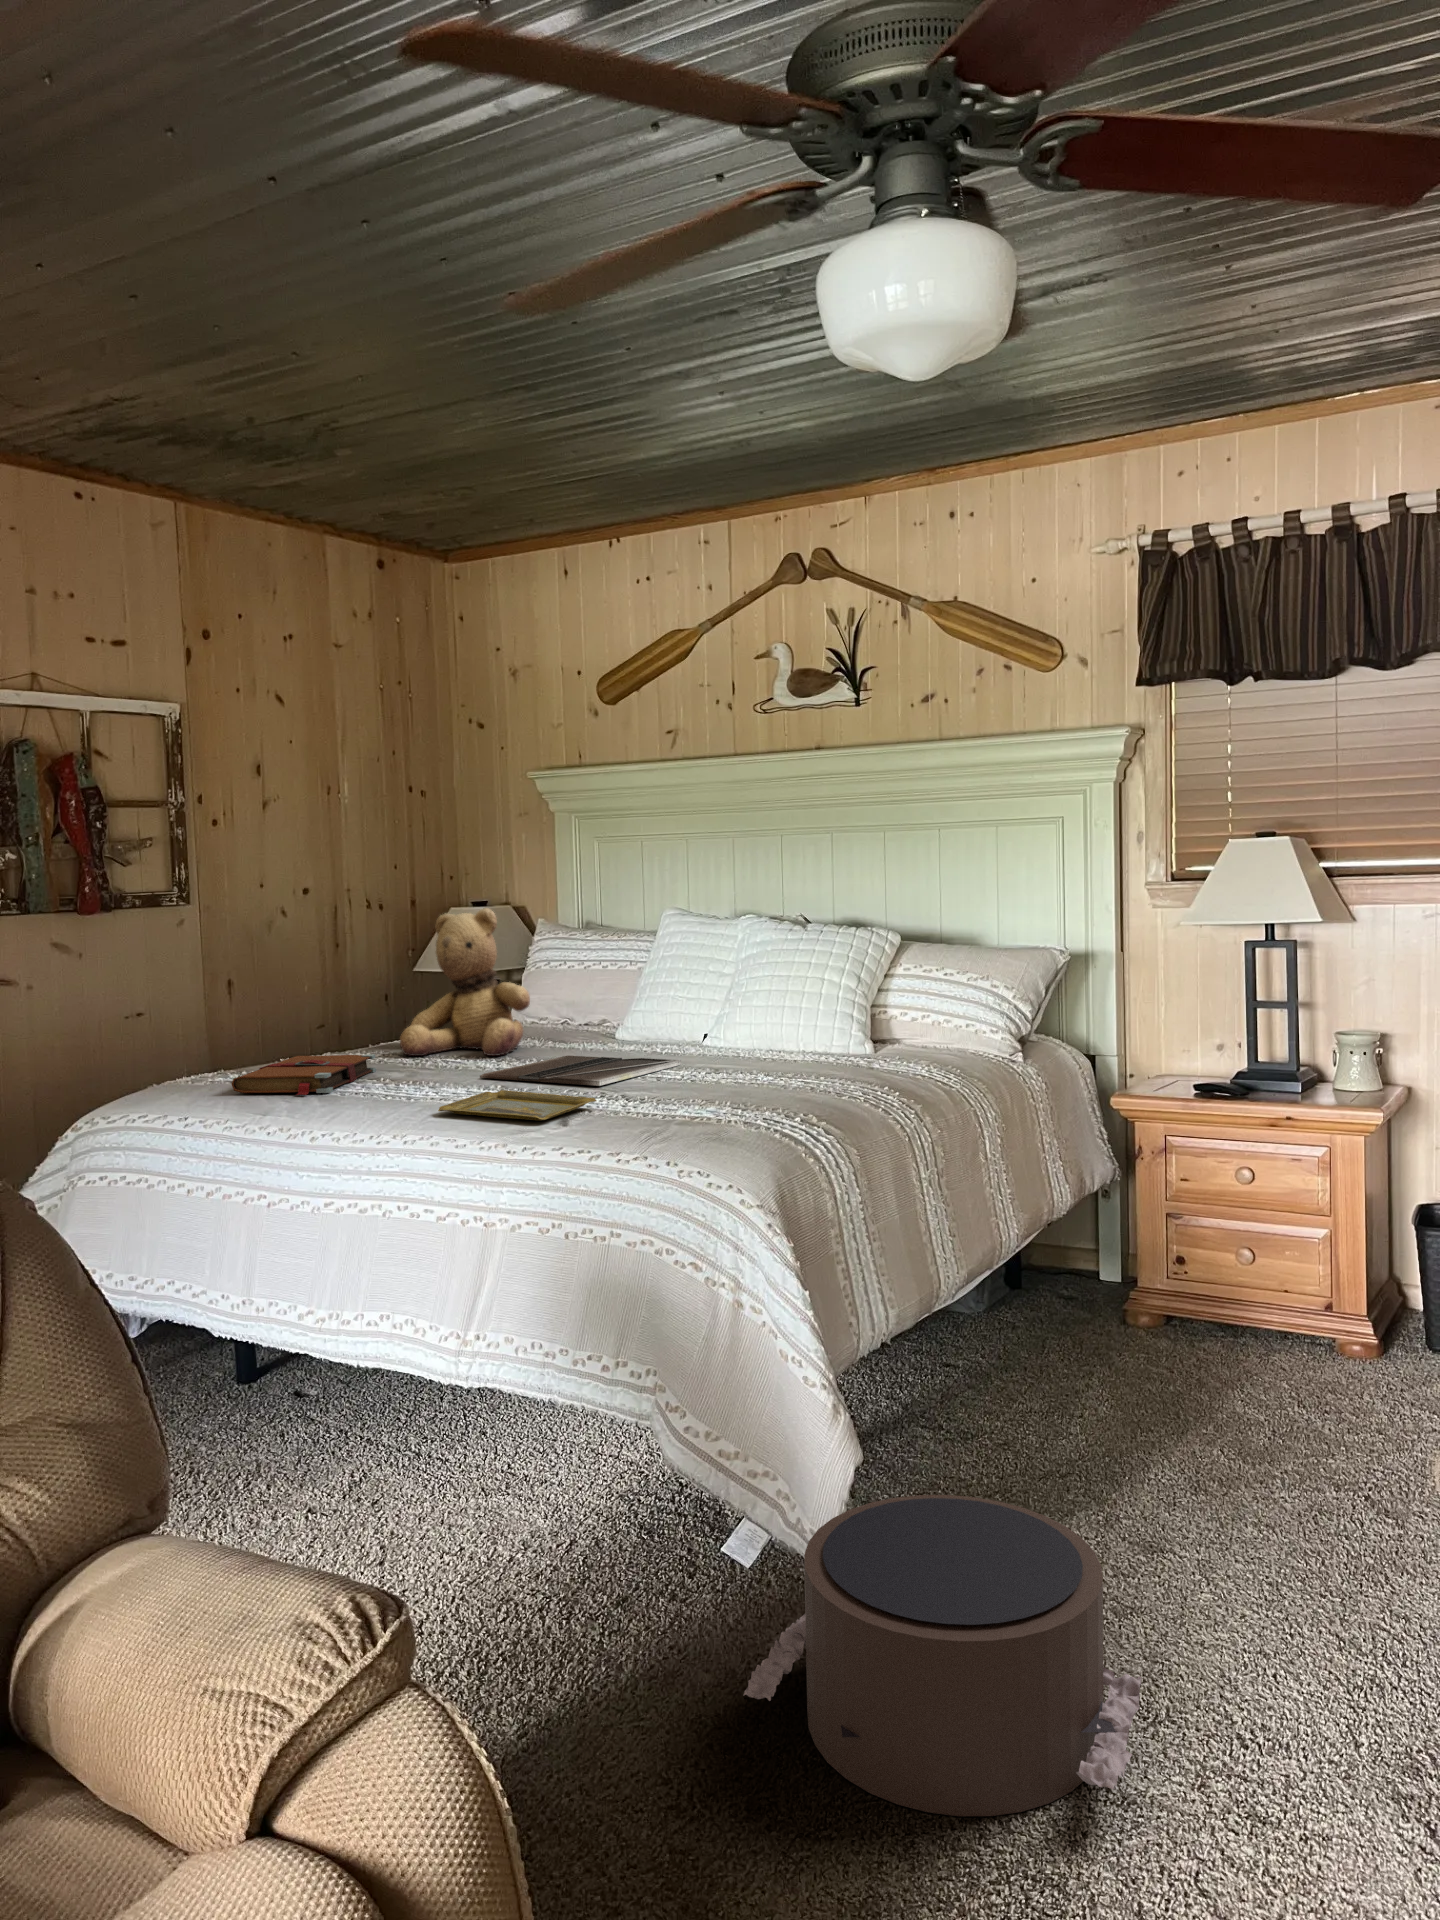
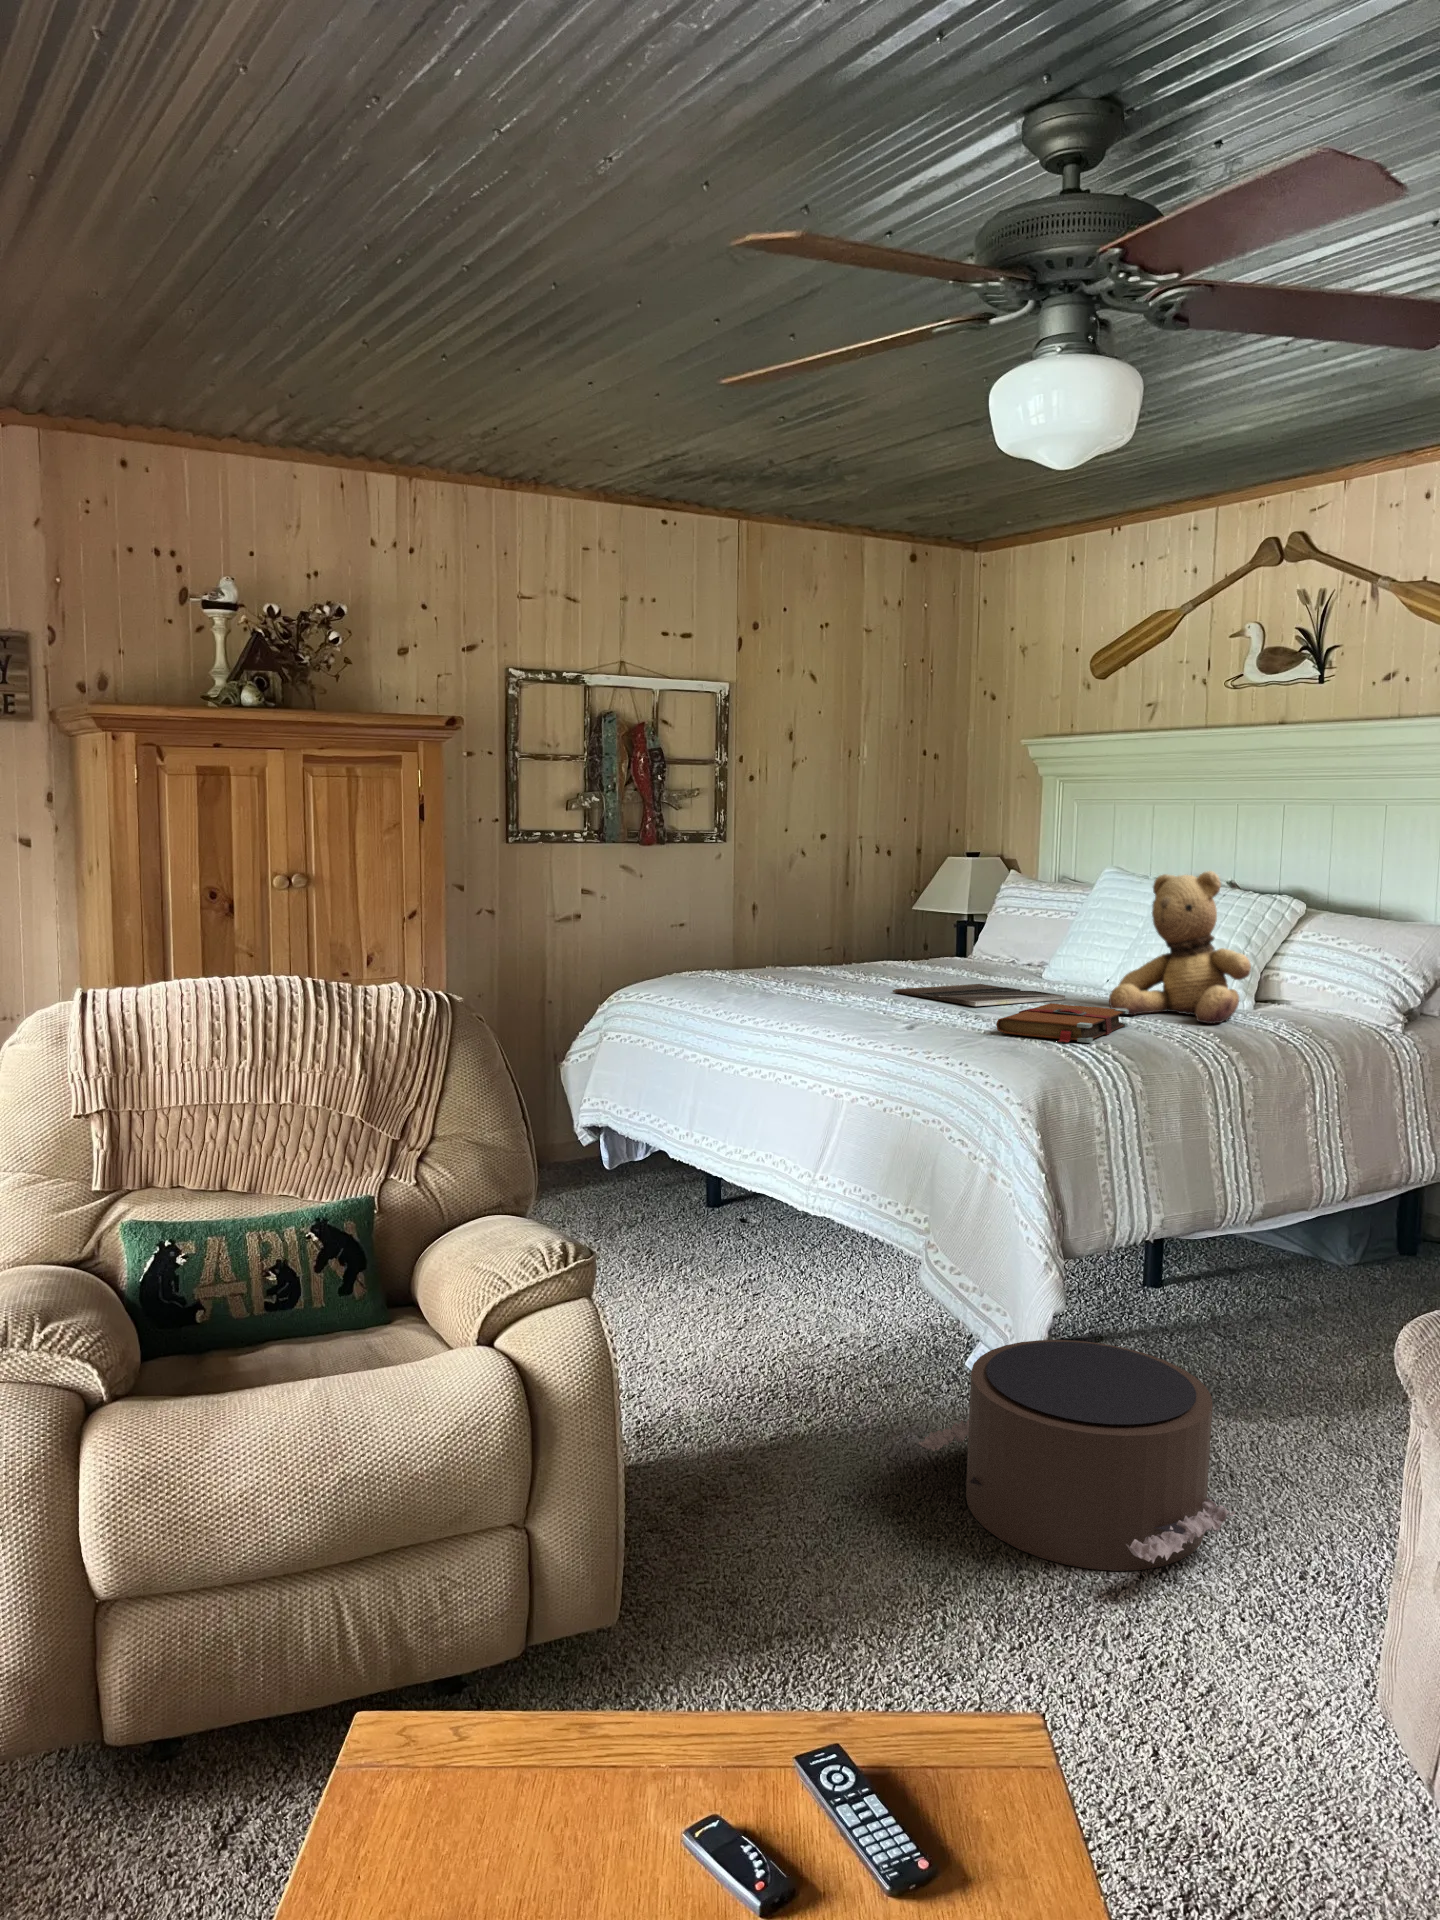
teddy bear: present [400,908,530,1056] -> present [1109,871,1251,1024]
book: present [232,1054,376,1095] -> present [996,1003,1128,1043]
tray: present [438,1090,597,1121] -> none [831,1000,953,1023]

